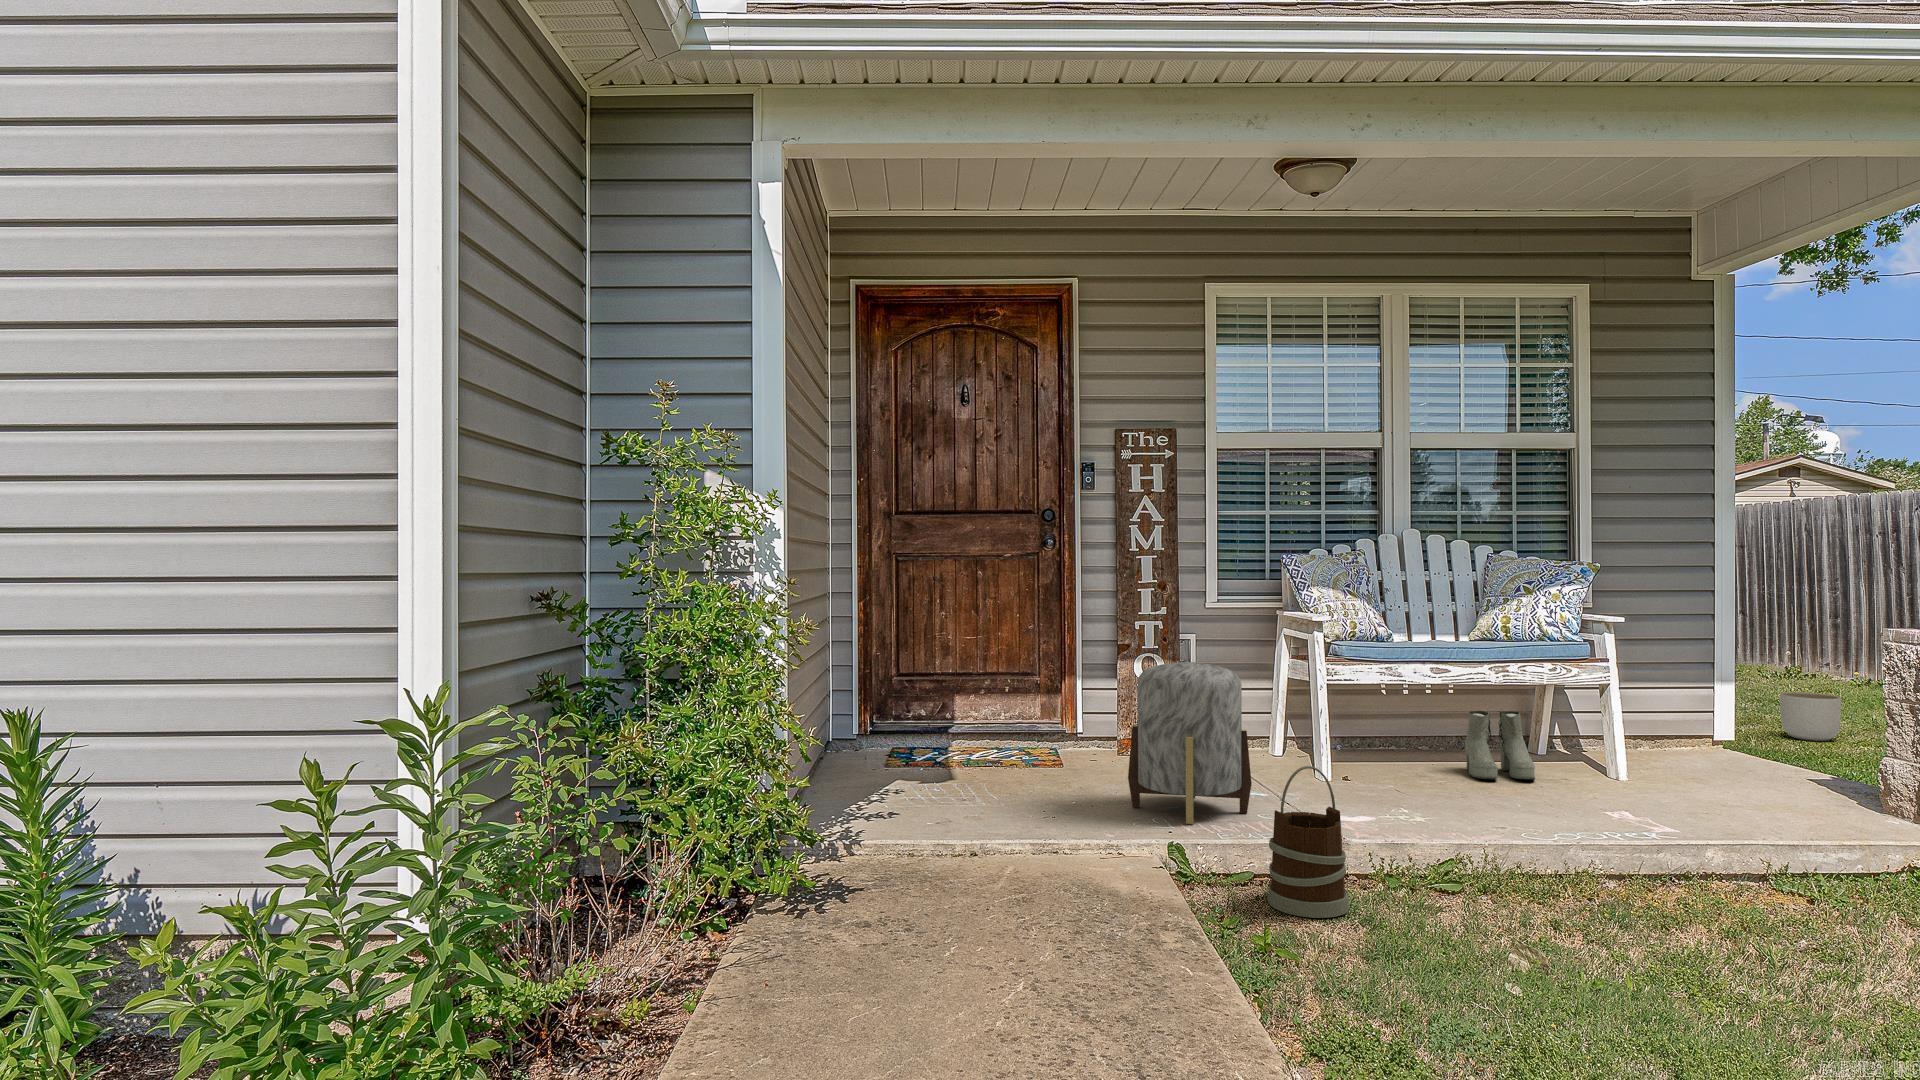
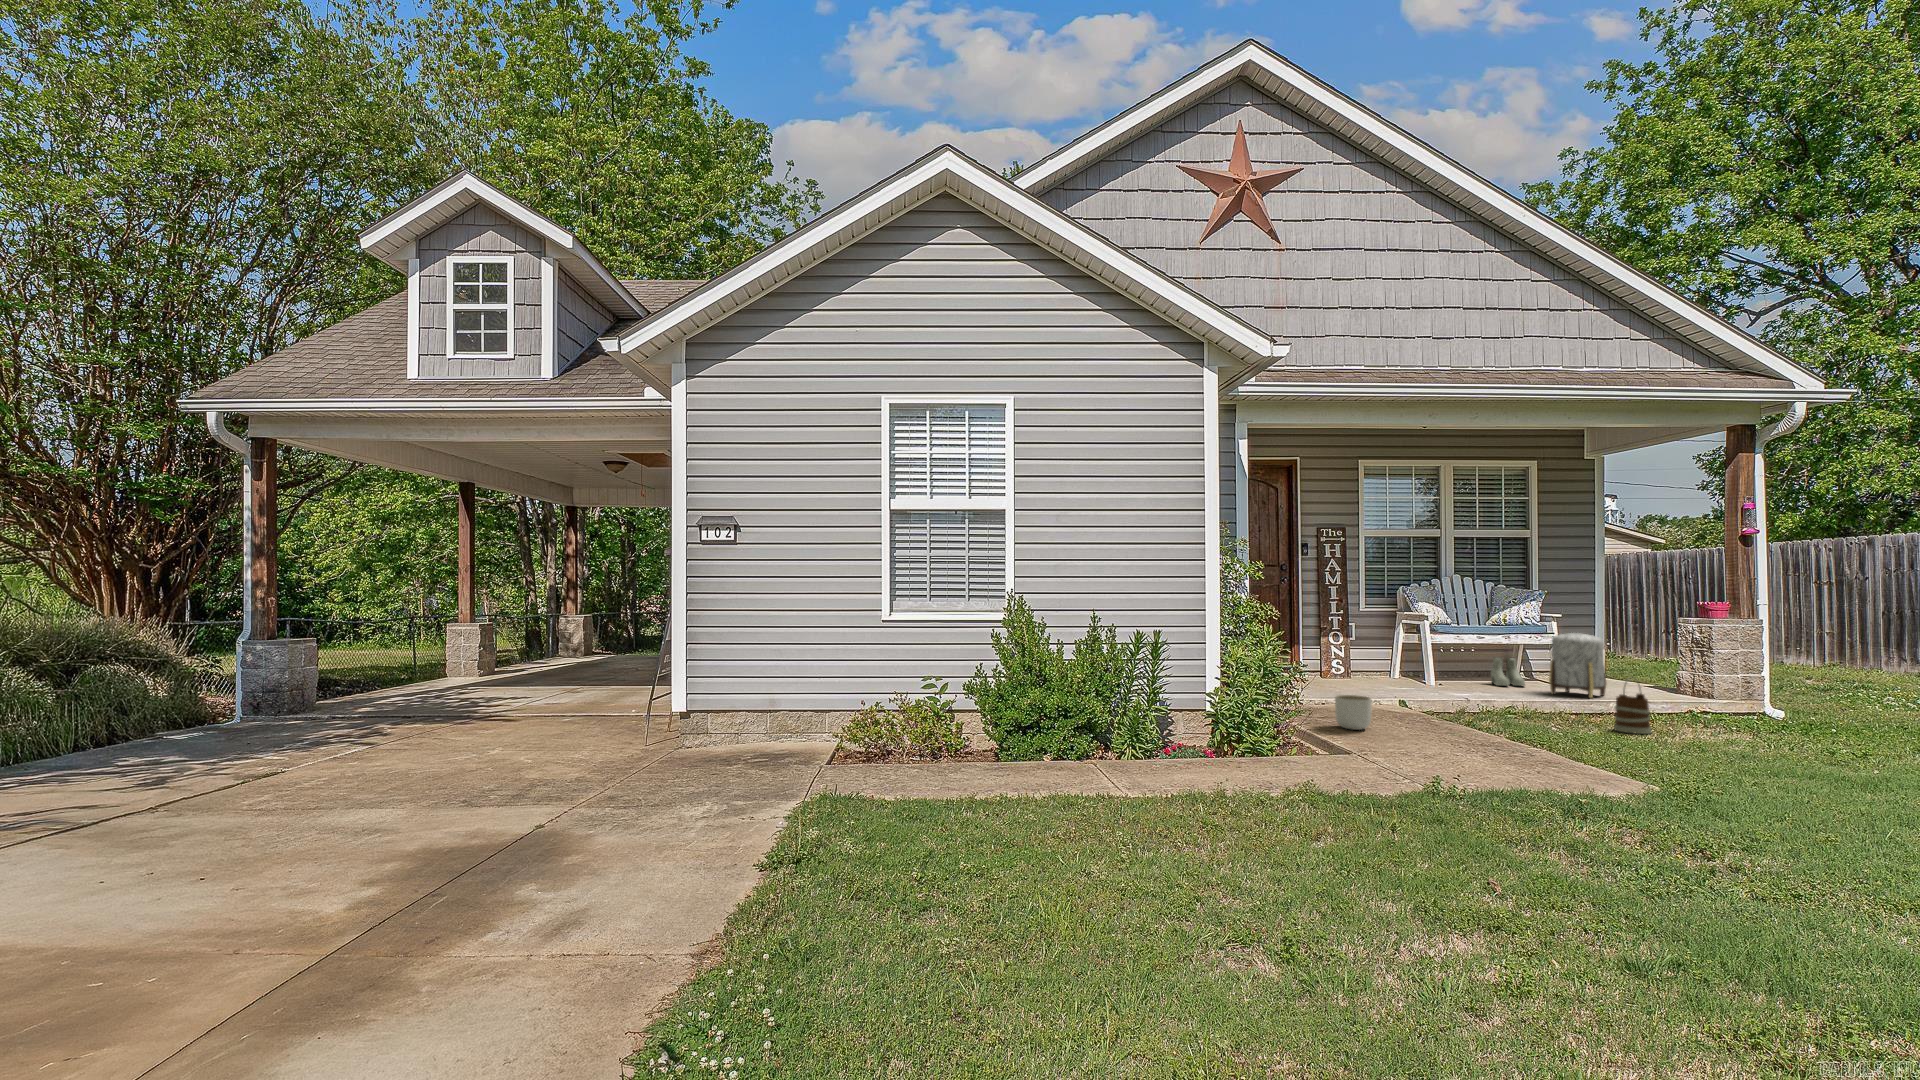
stool: present [1128,662,1252,824] -> present [1549,633,1606,698]
planter: present [1780,692,1841,741] -> present [1335,695,1372,730]
wooden bucket: present [1268,766,1349,918] -> present [1614,680,1652,734]

